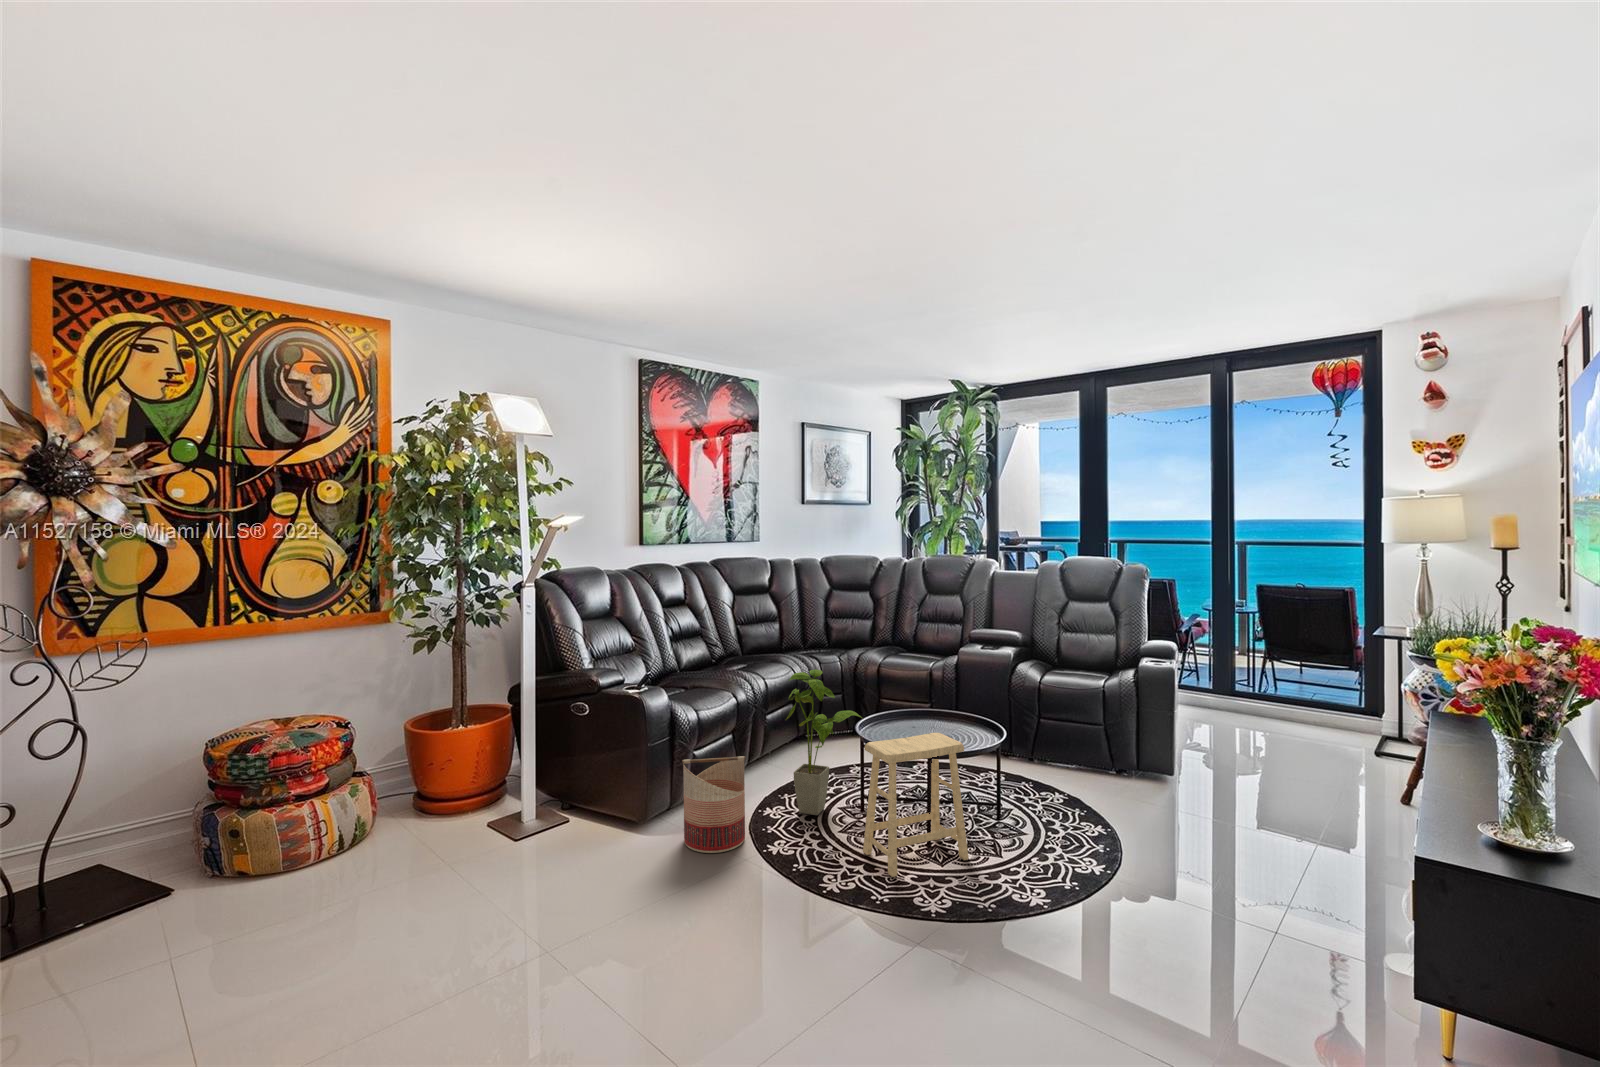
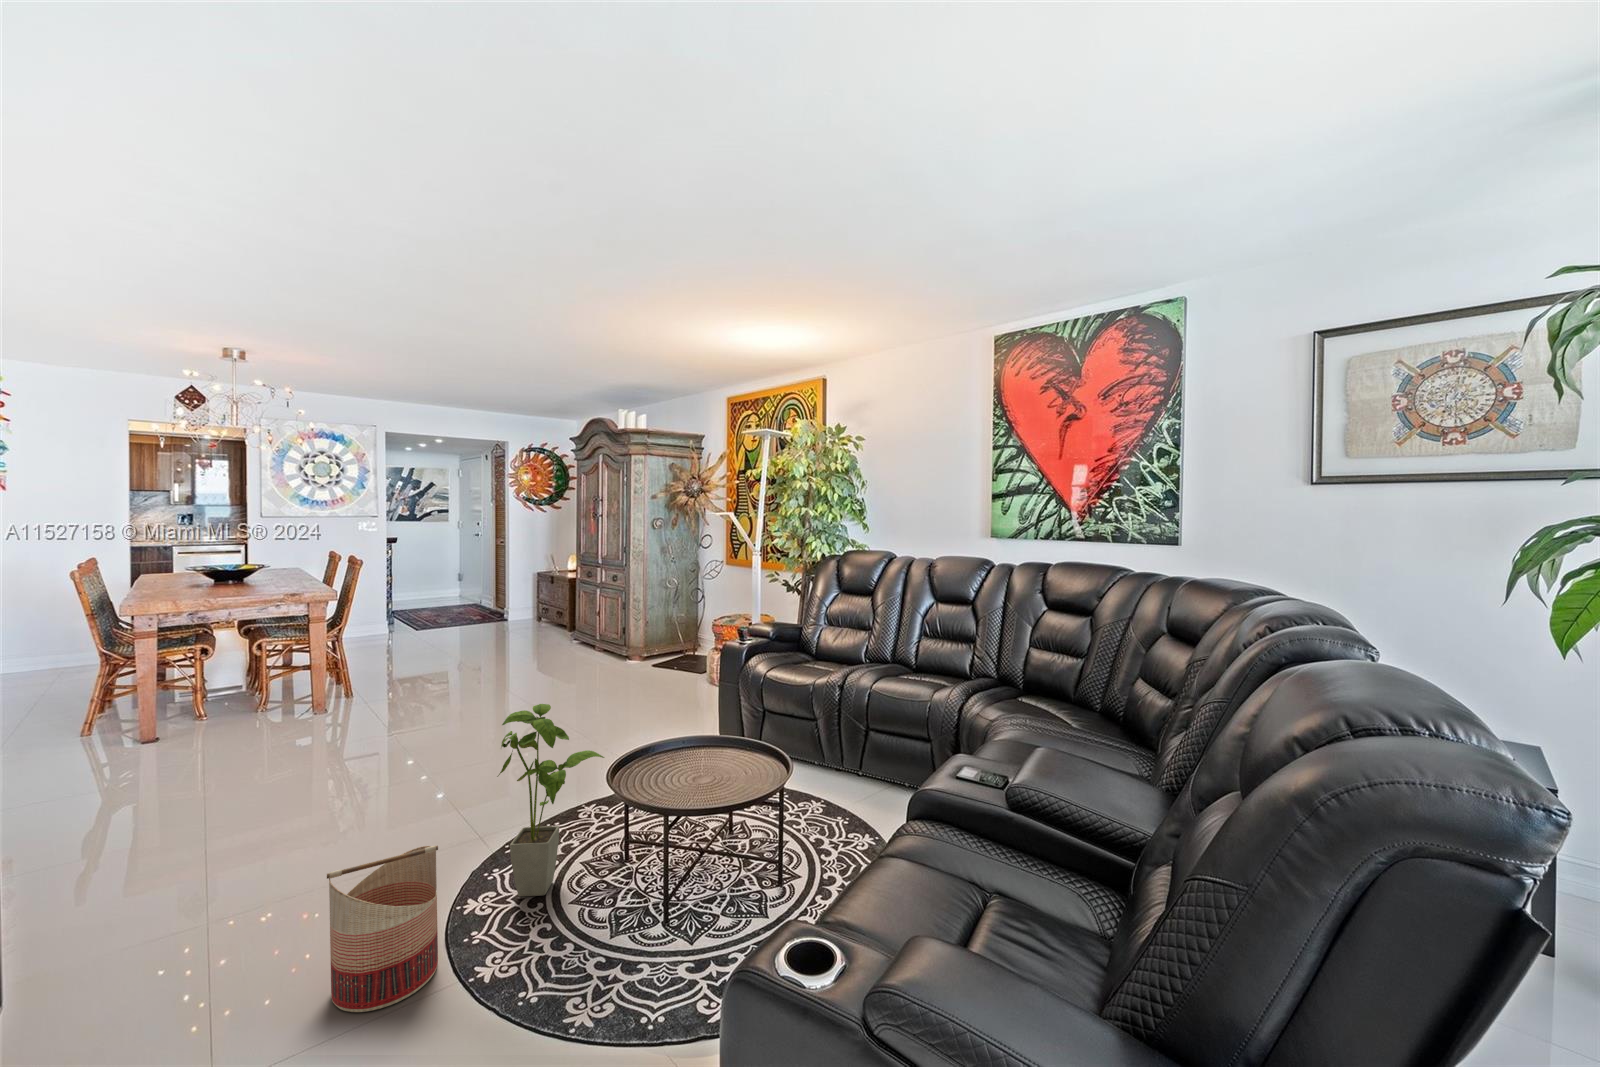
footstool: present [863,733,969,877] -> none [616,767,748,975]

